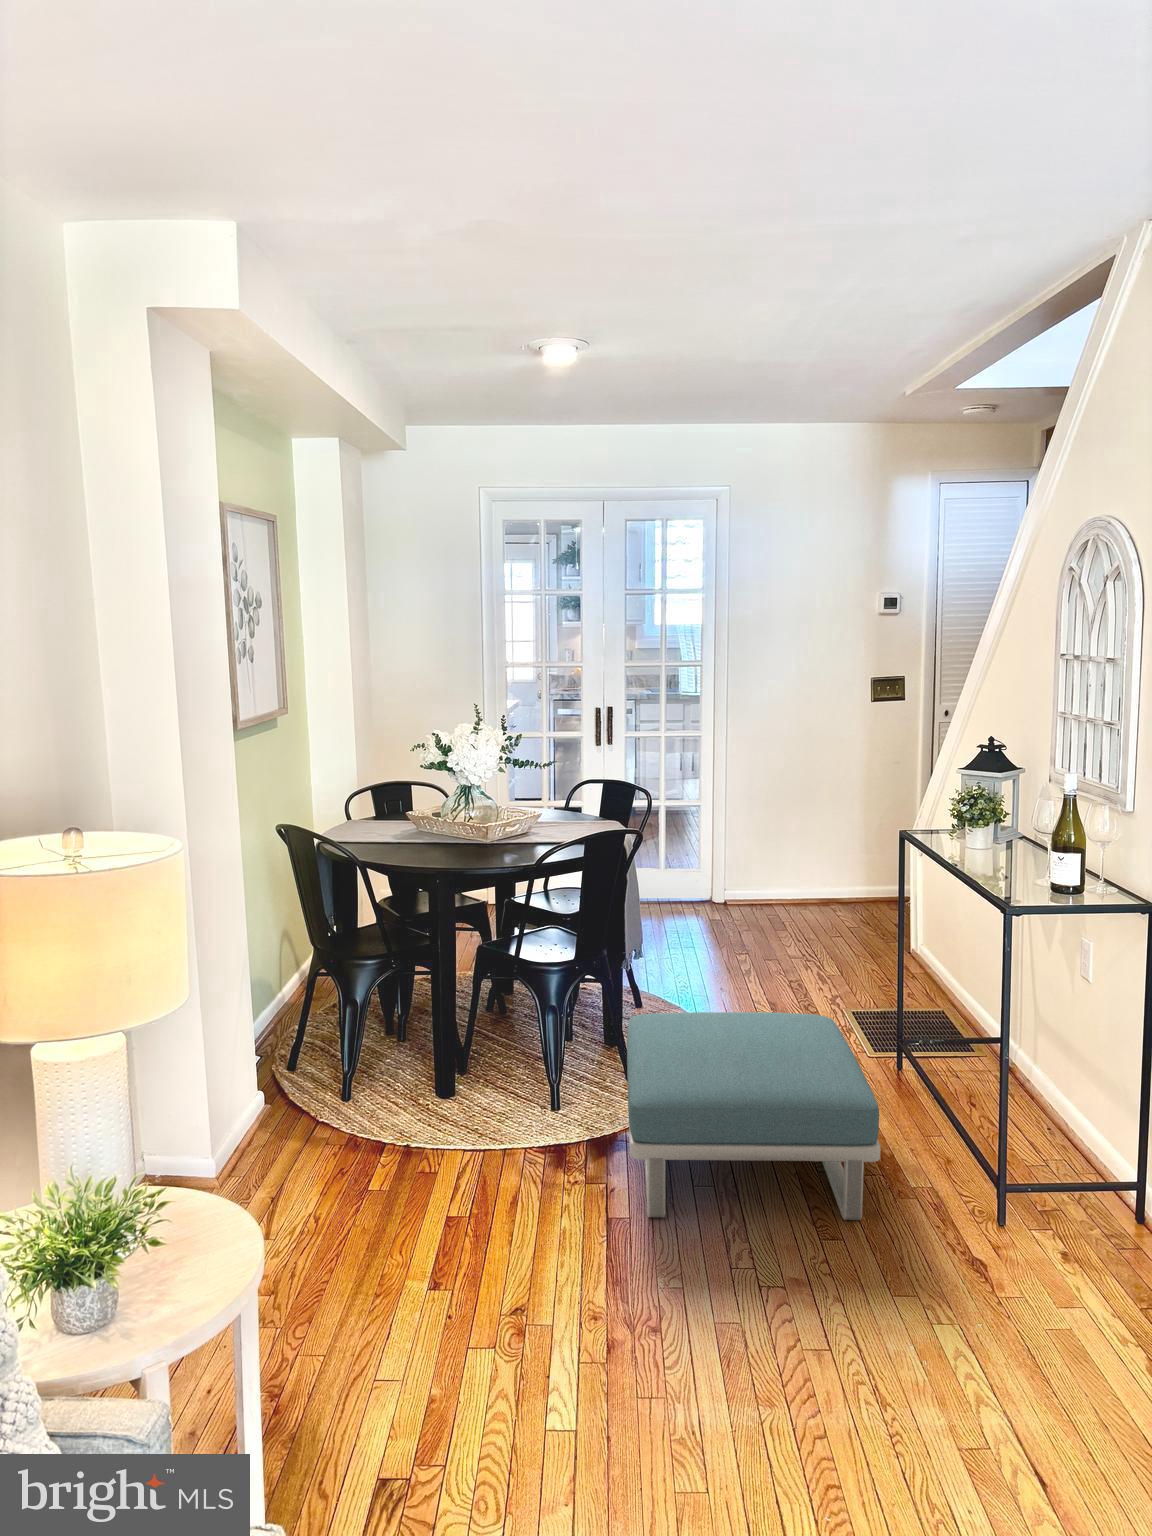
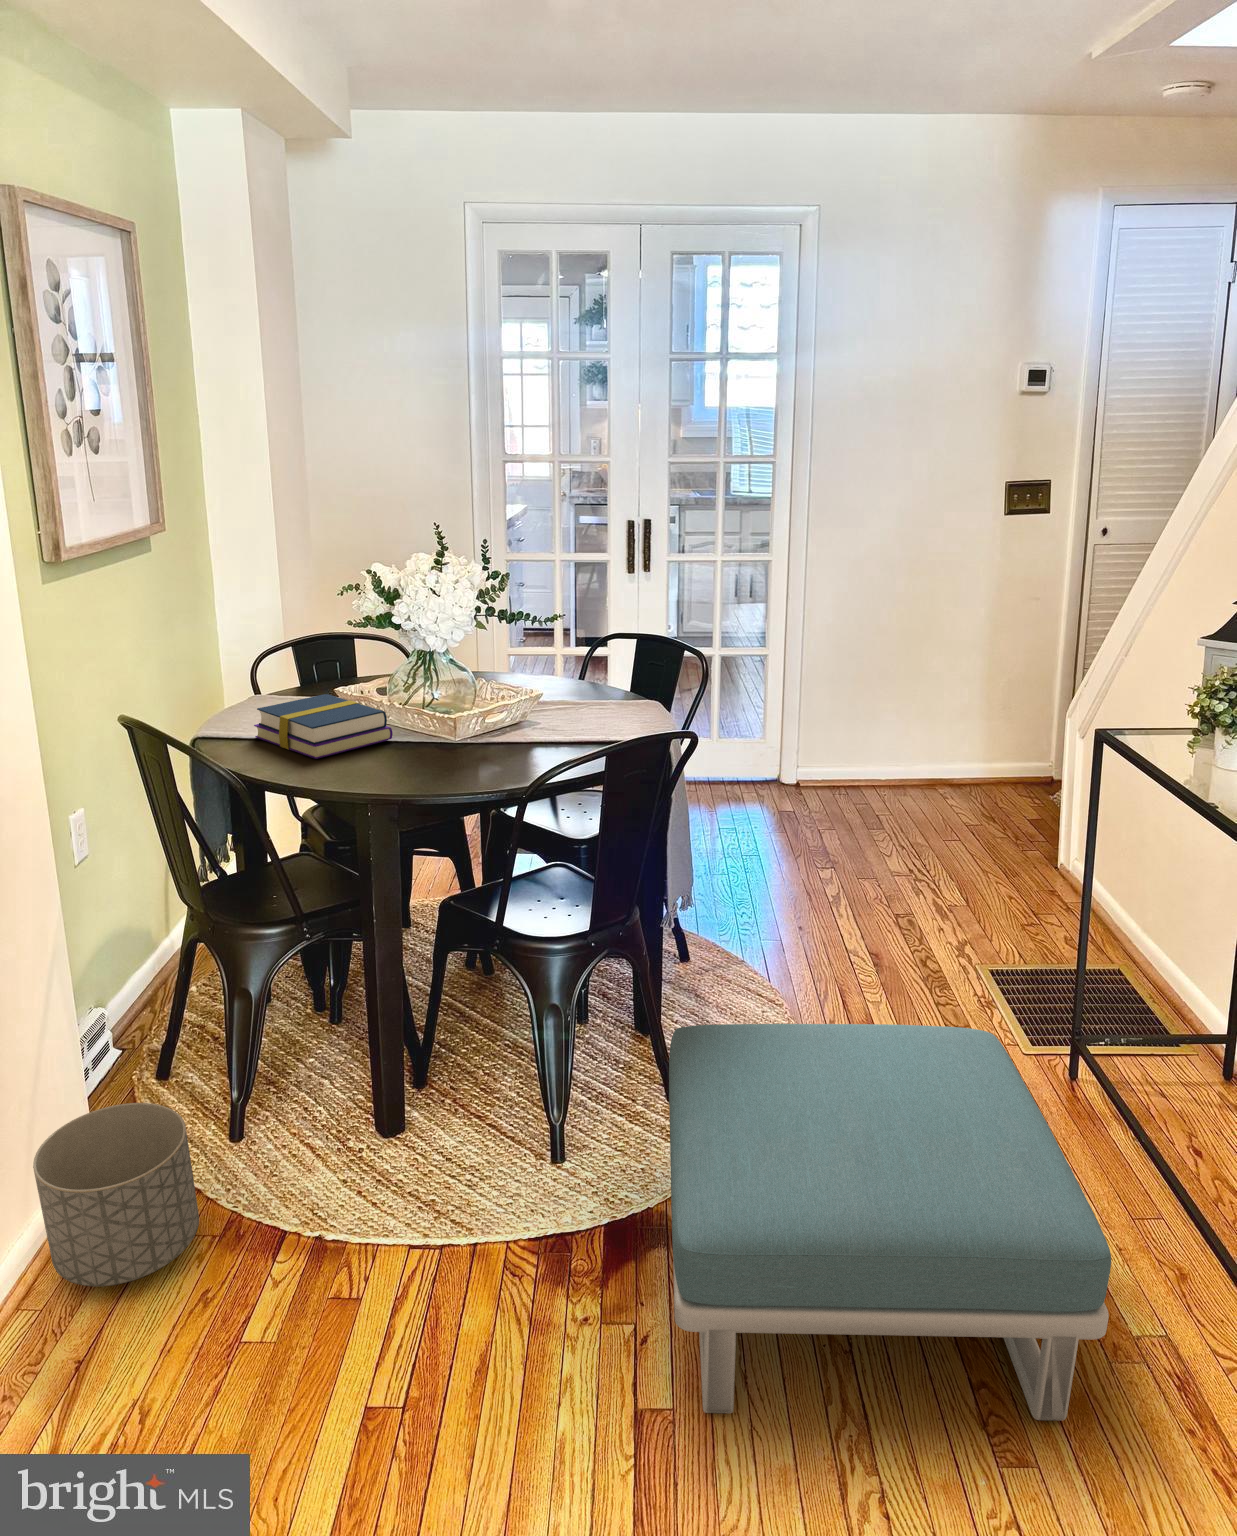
book: none [361,816,450,852] -> present [254,694,393,759]
planter: none [241,1058,333,1162] -> present [33,1103,199,1287]

